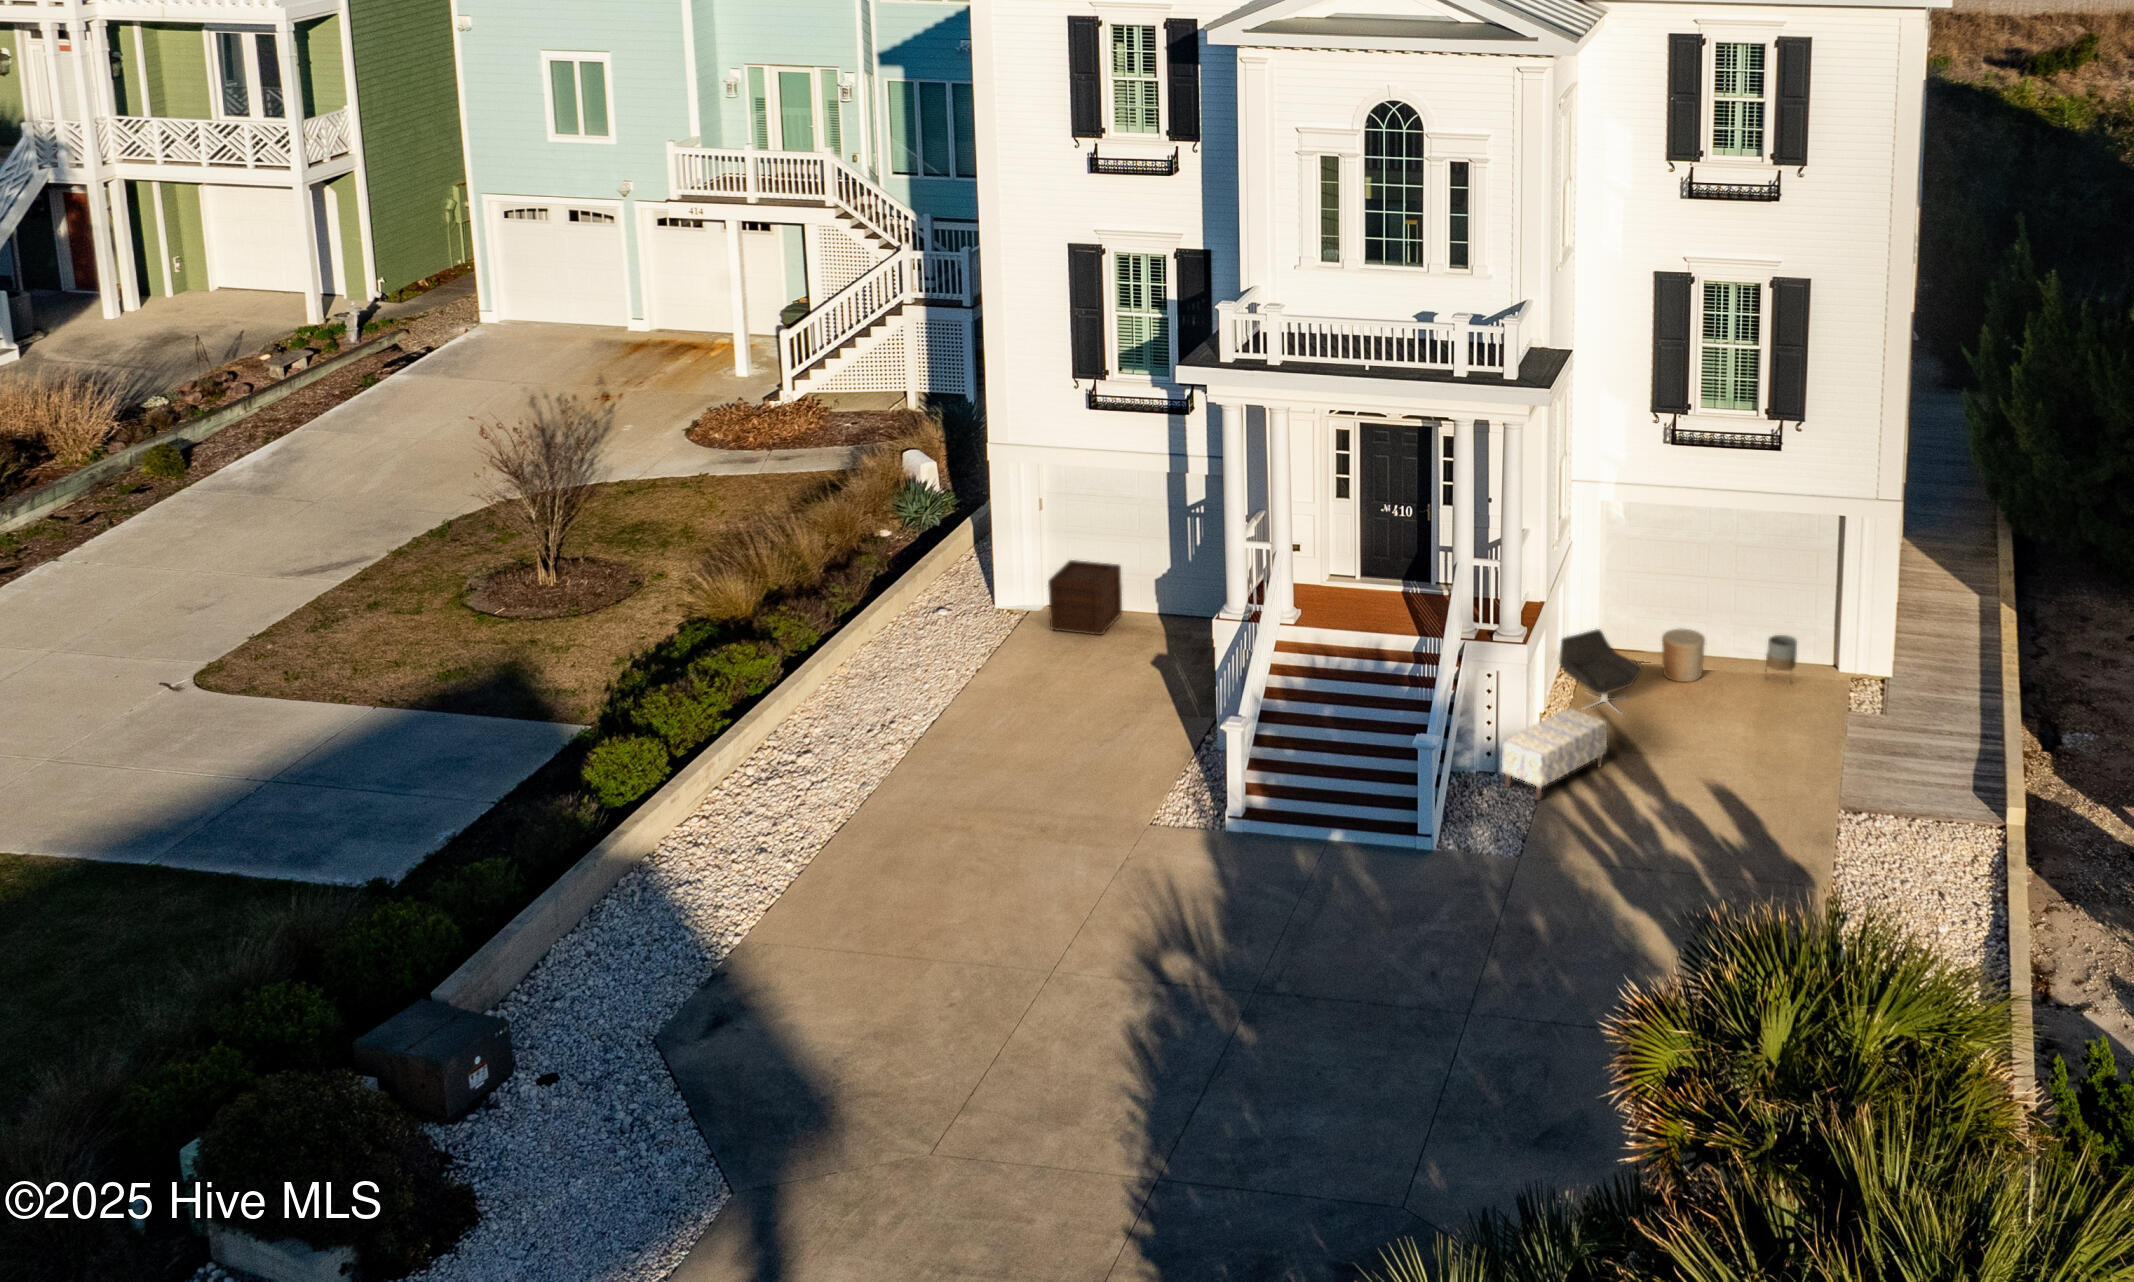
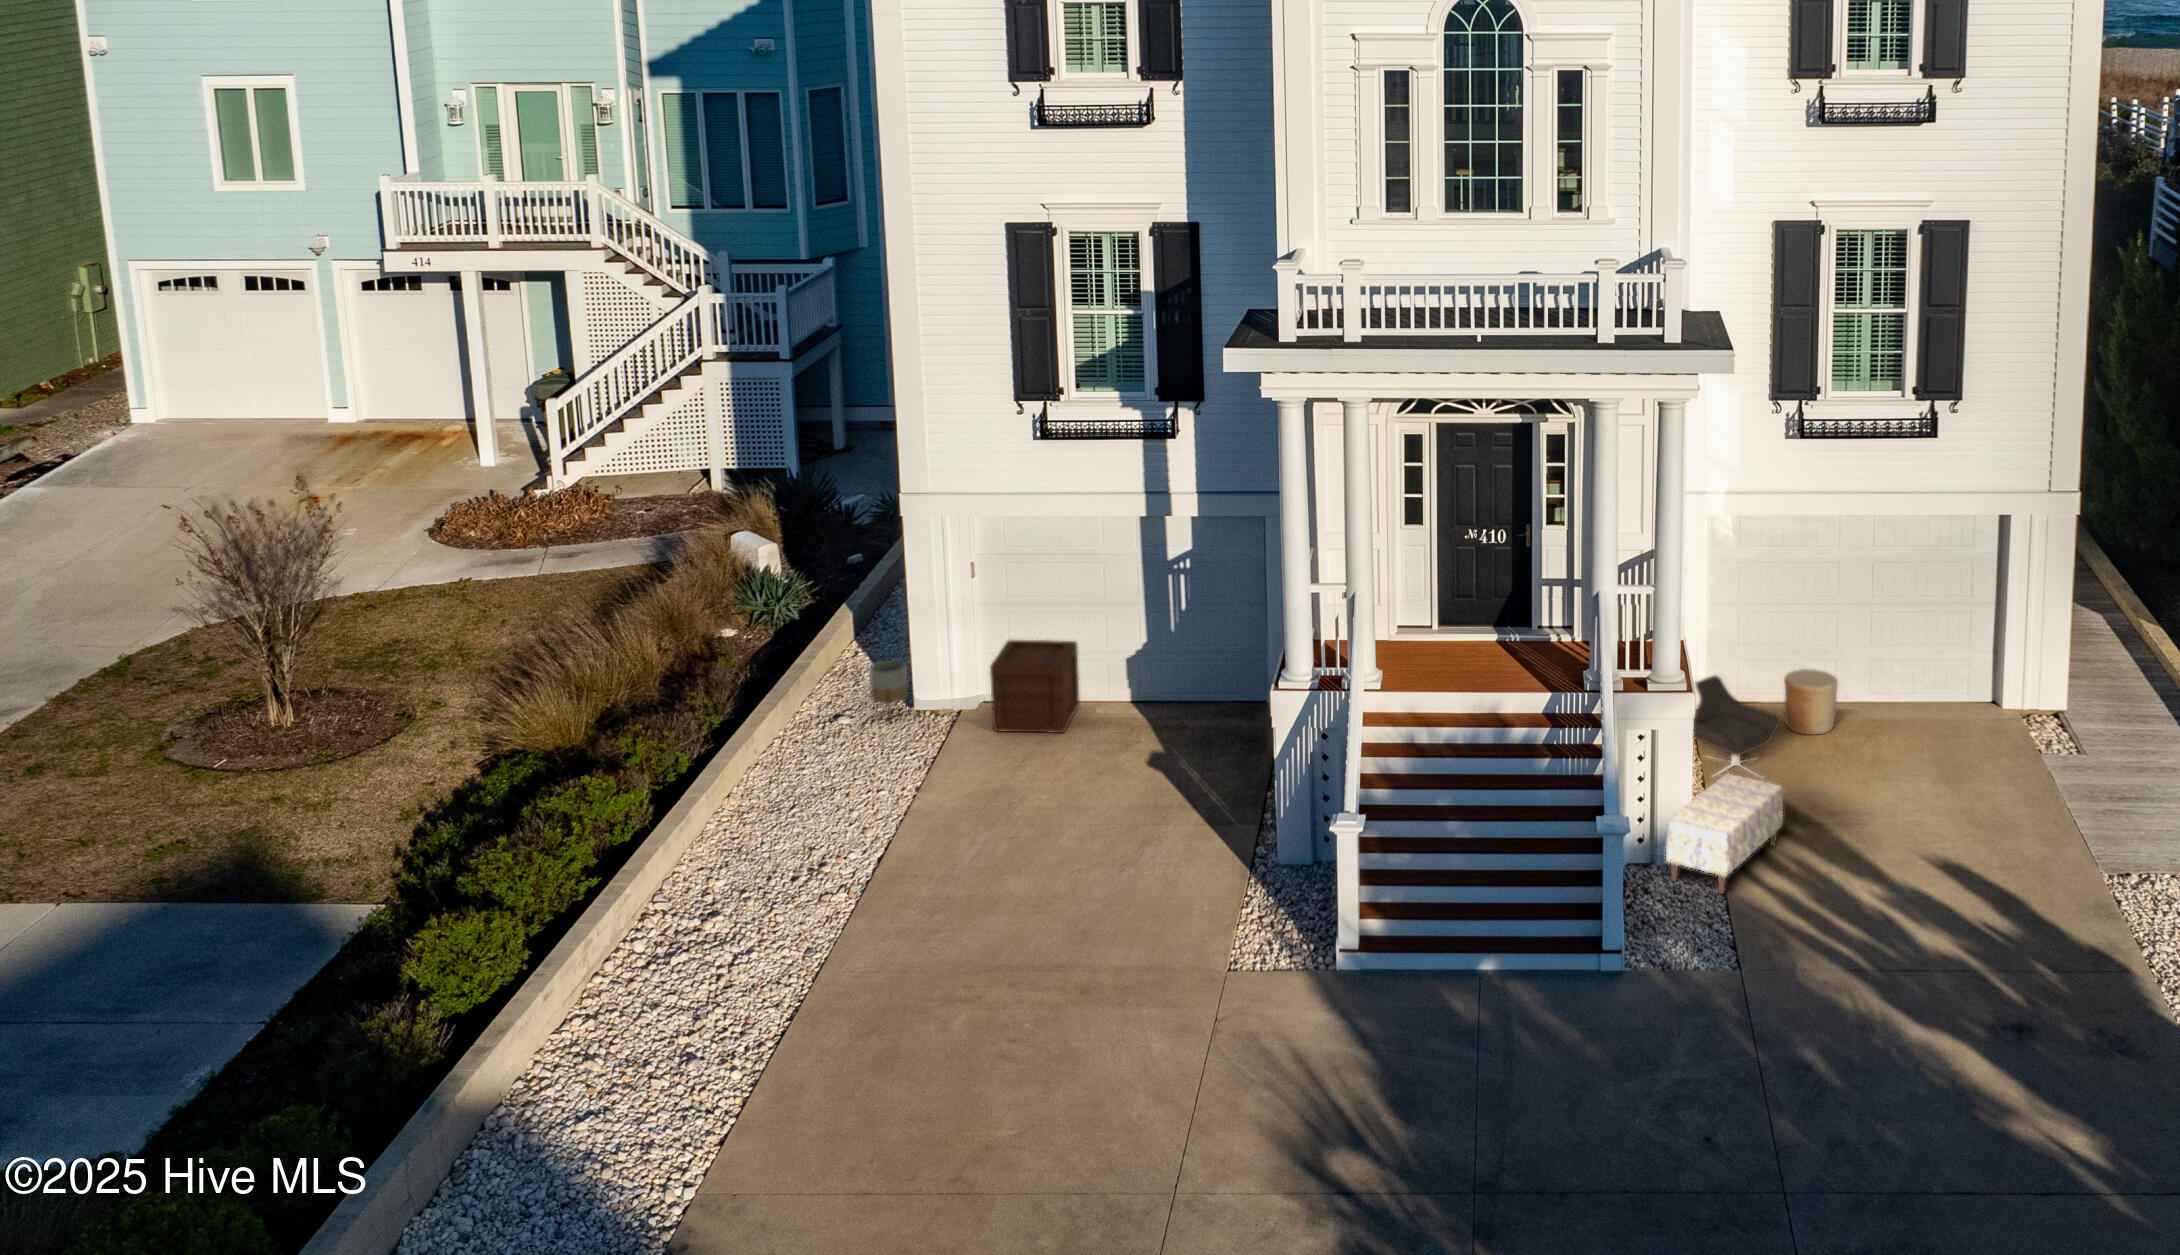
planter: present [1766,635,1797,671] -> present [870,660,908,709]

